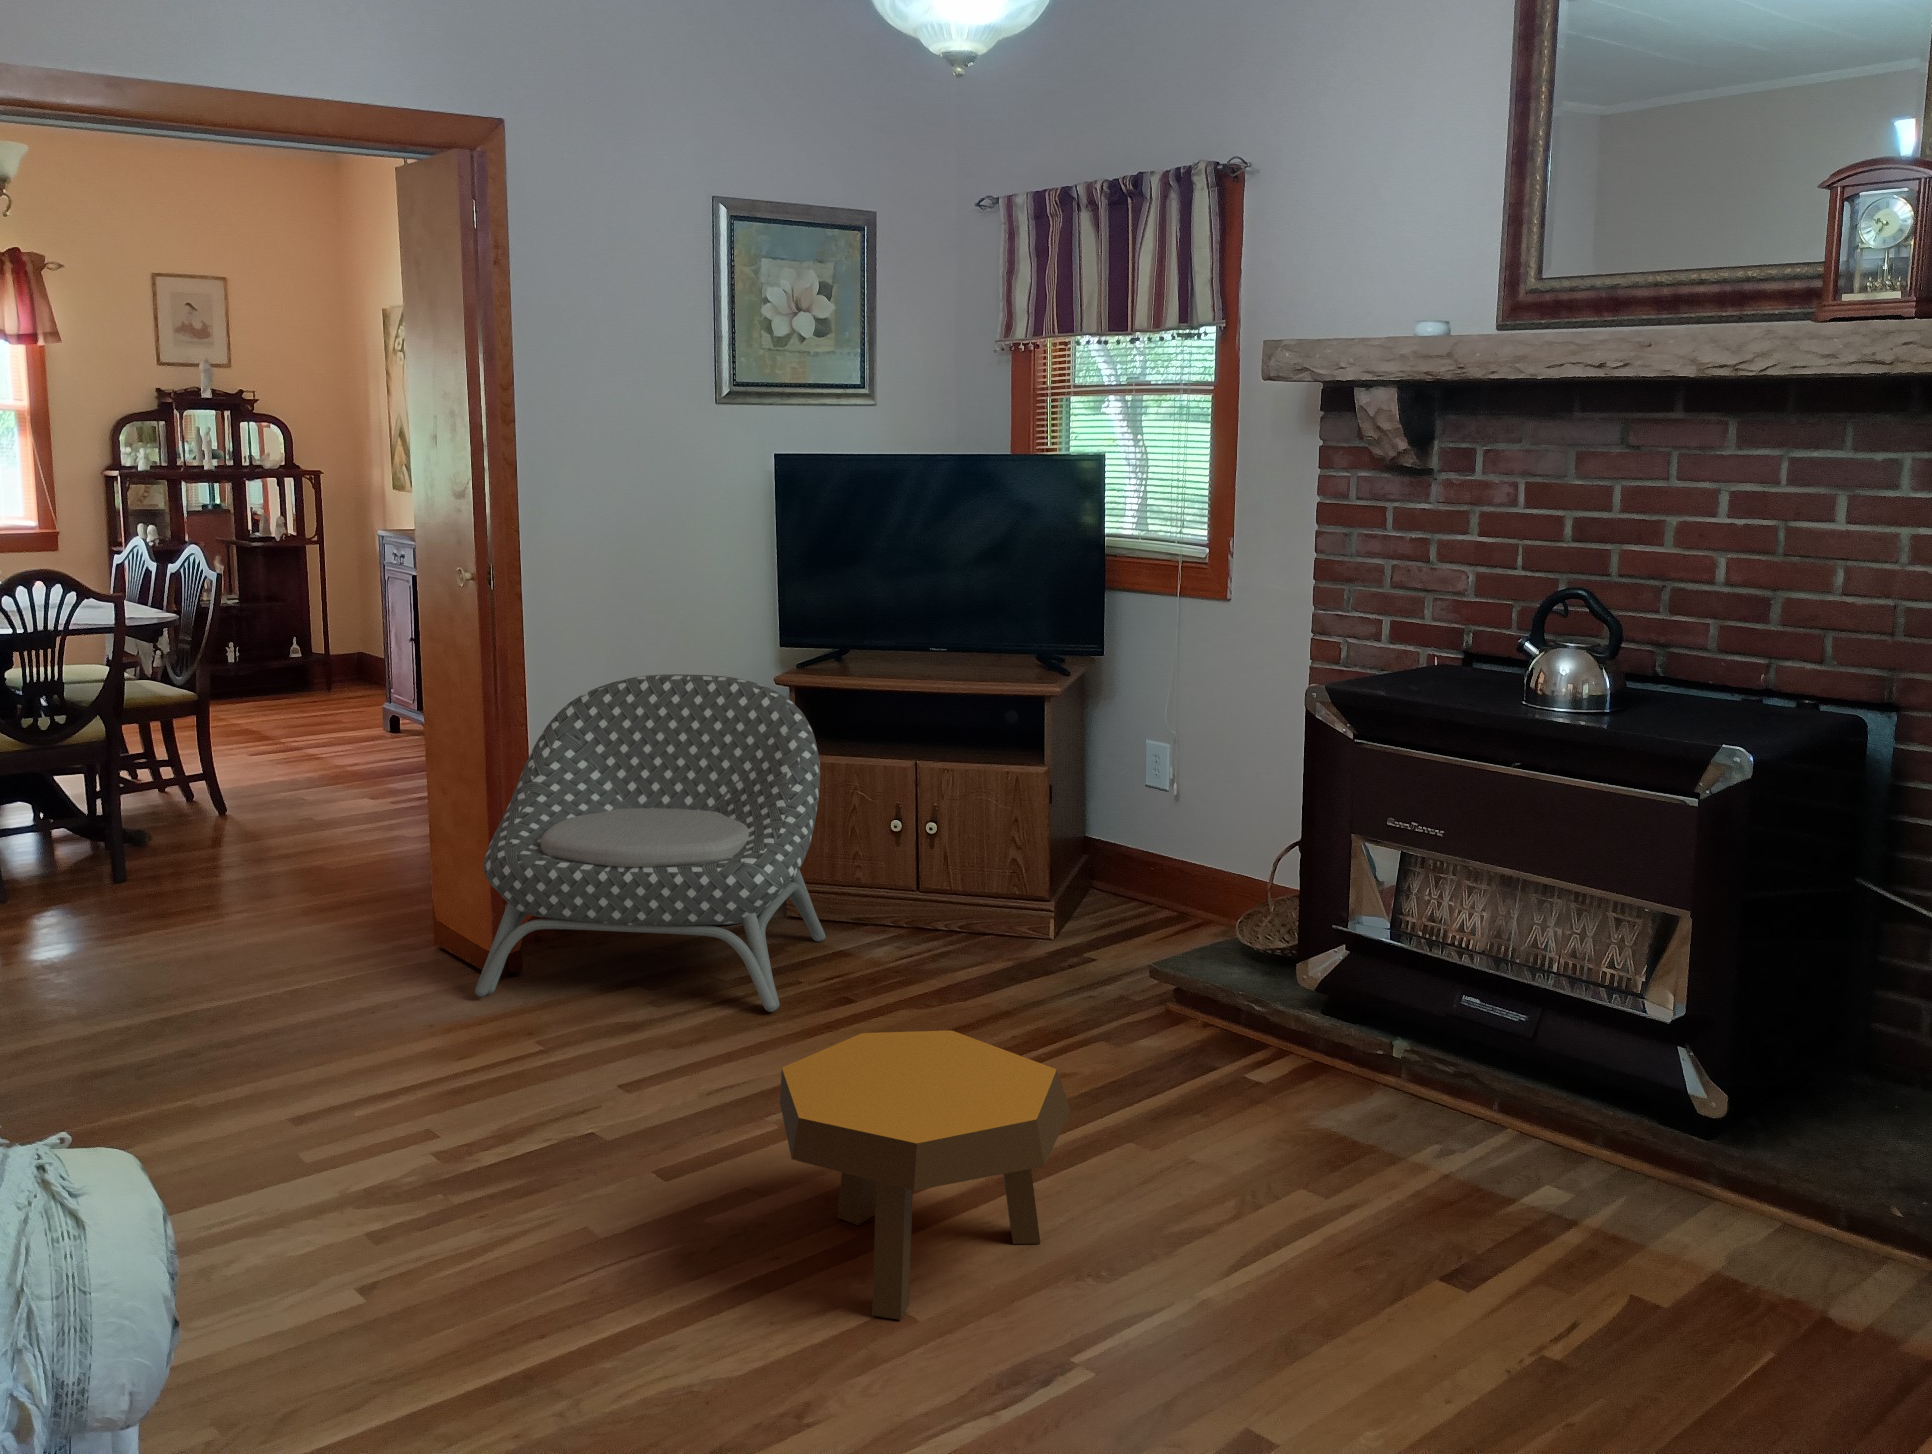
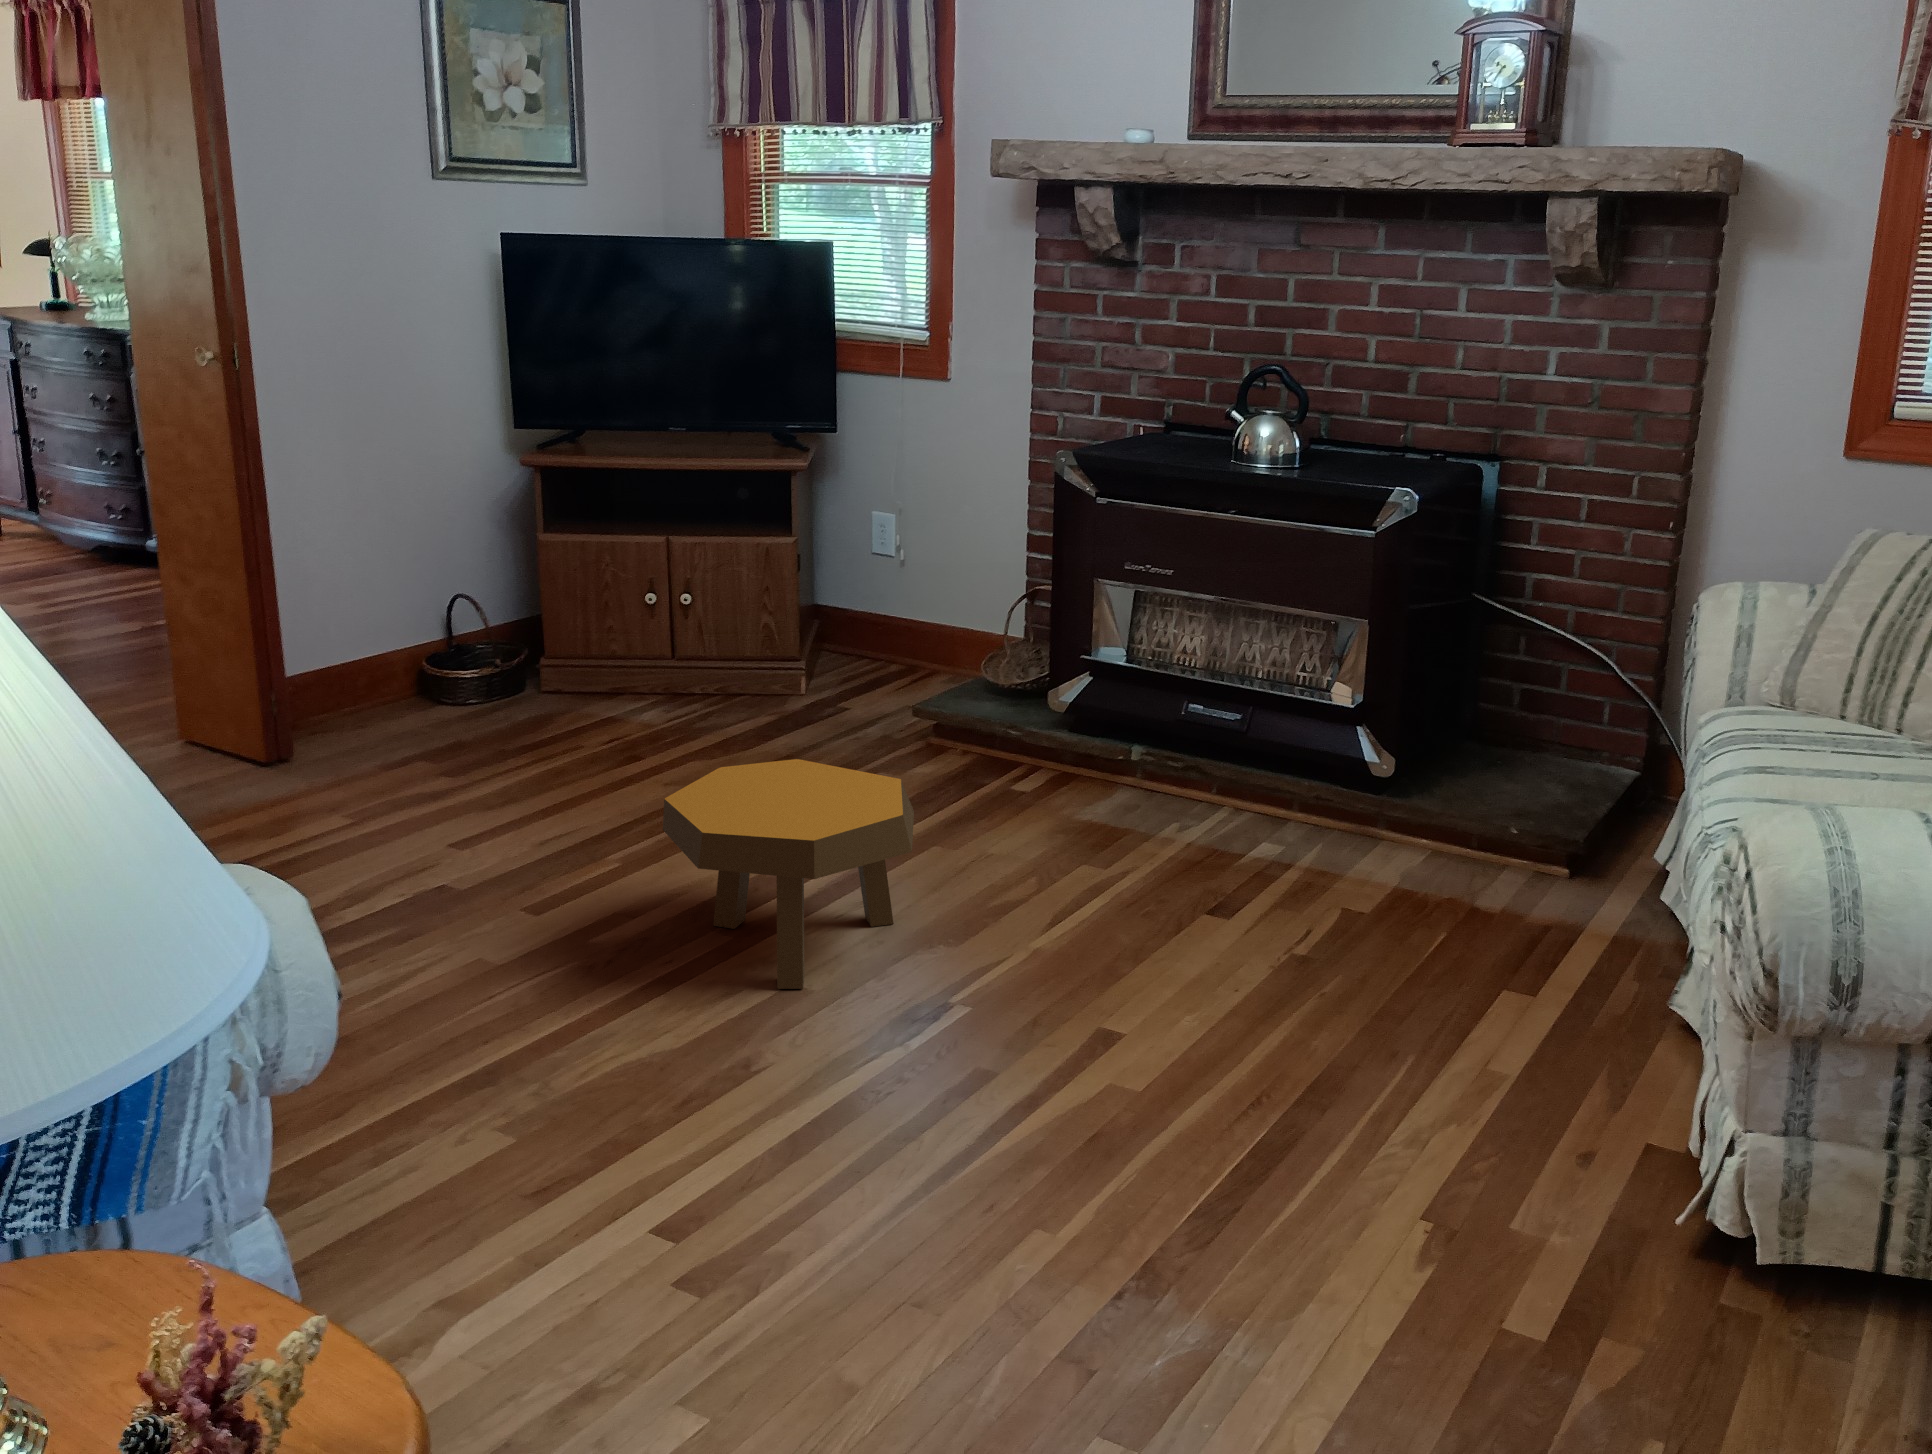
armchair: present [475,674,826,1012] -> none [251,460,592,787]

